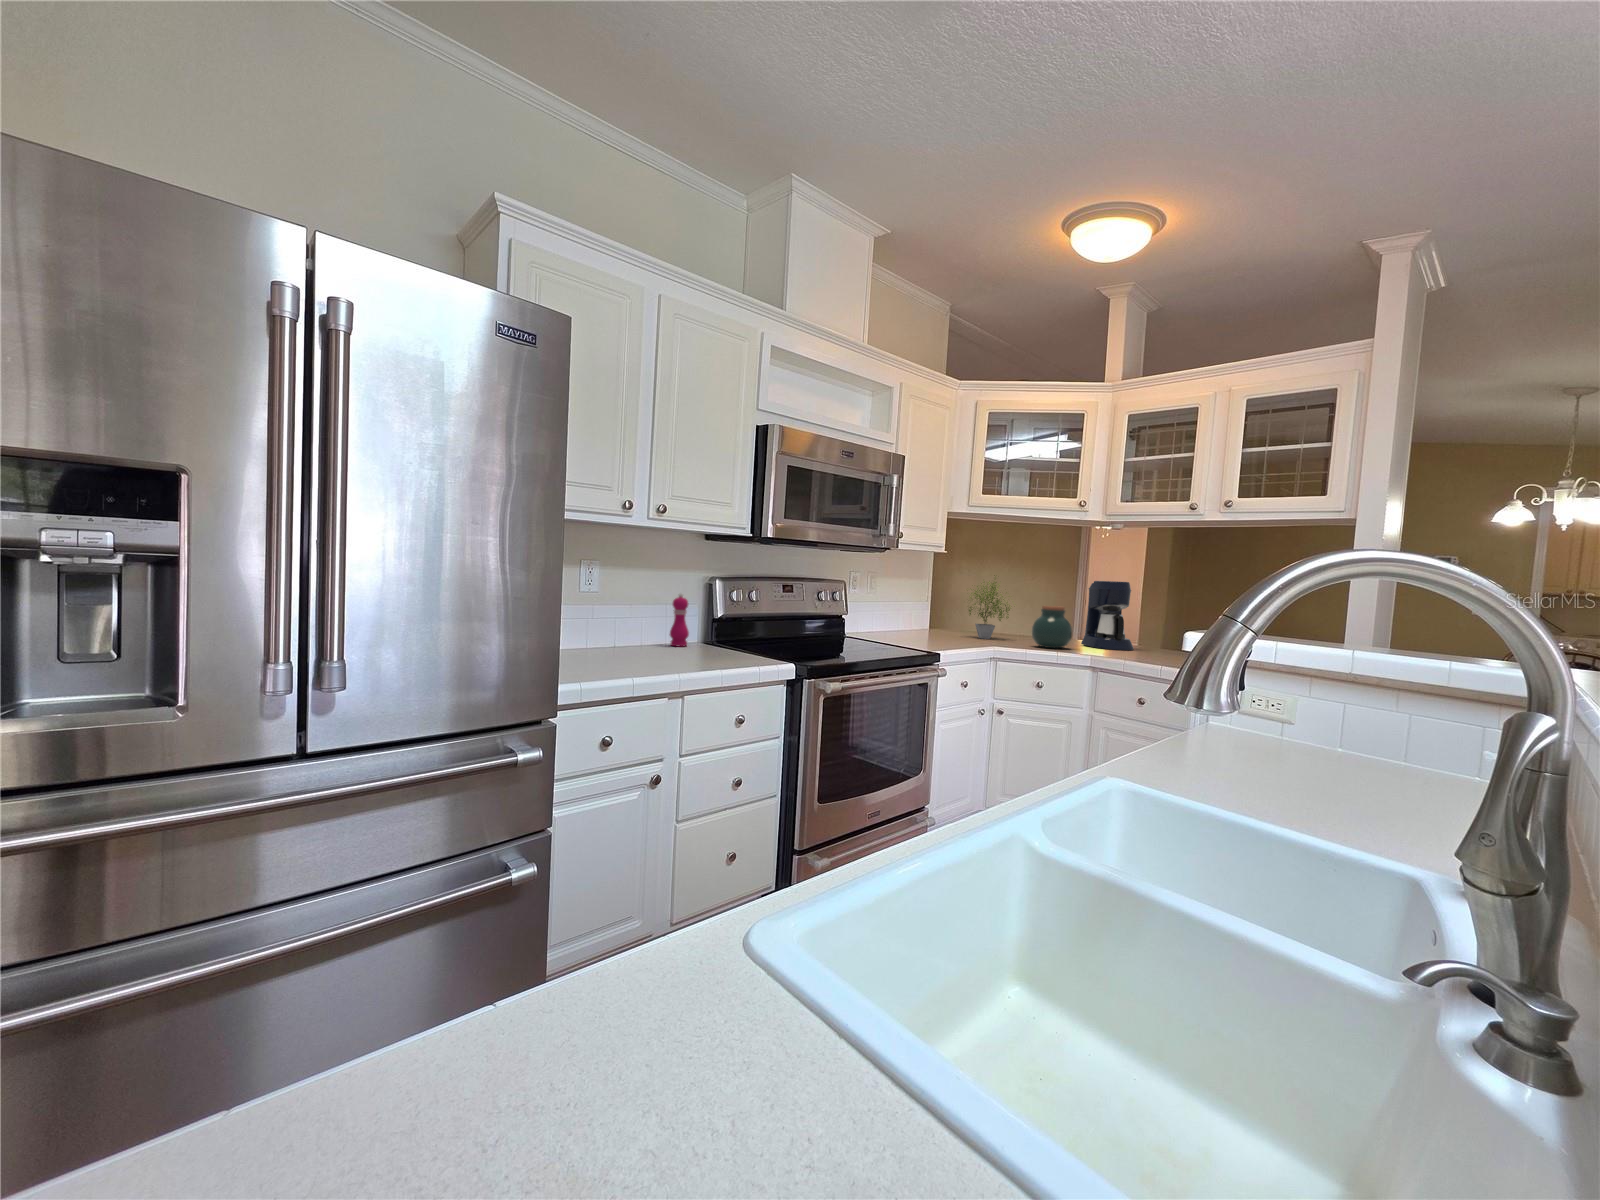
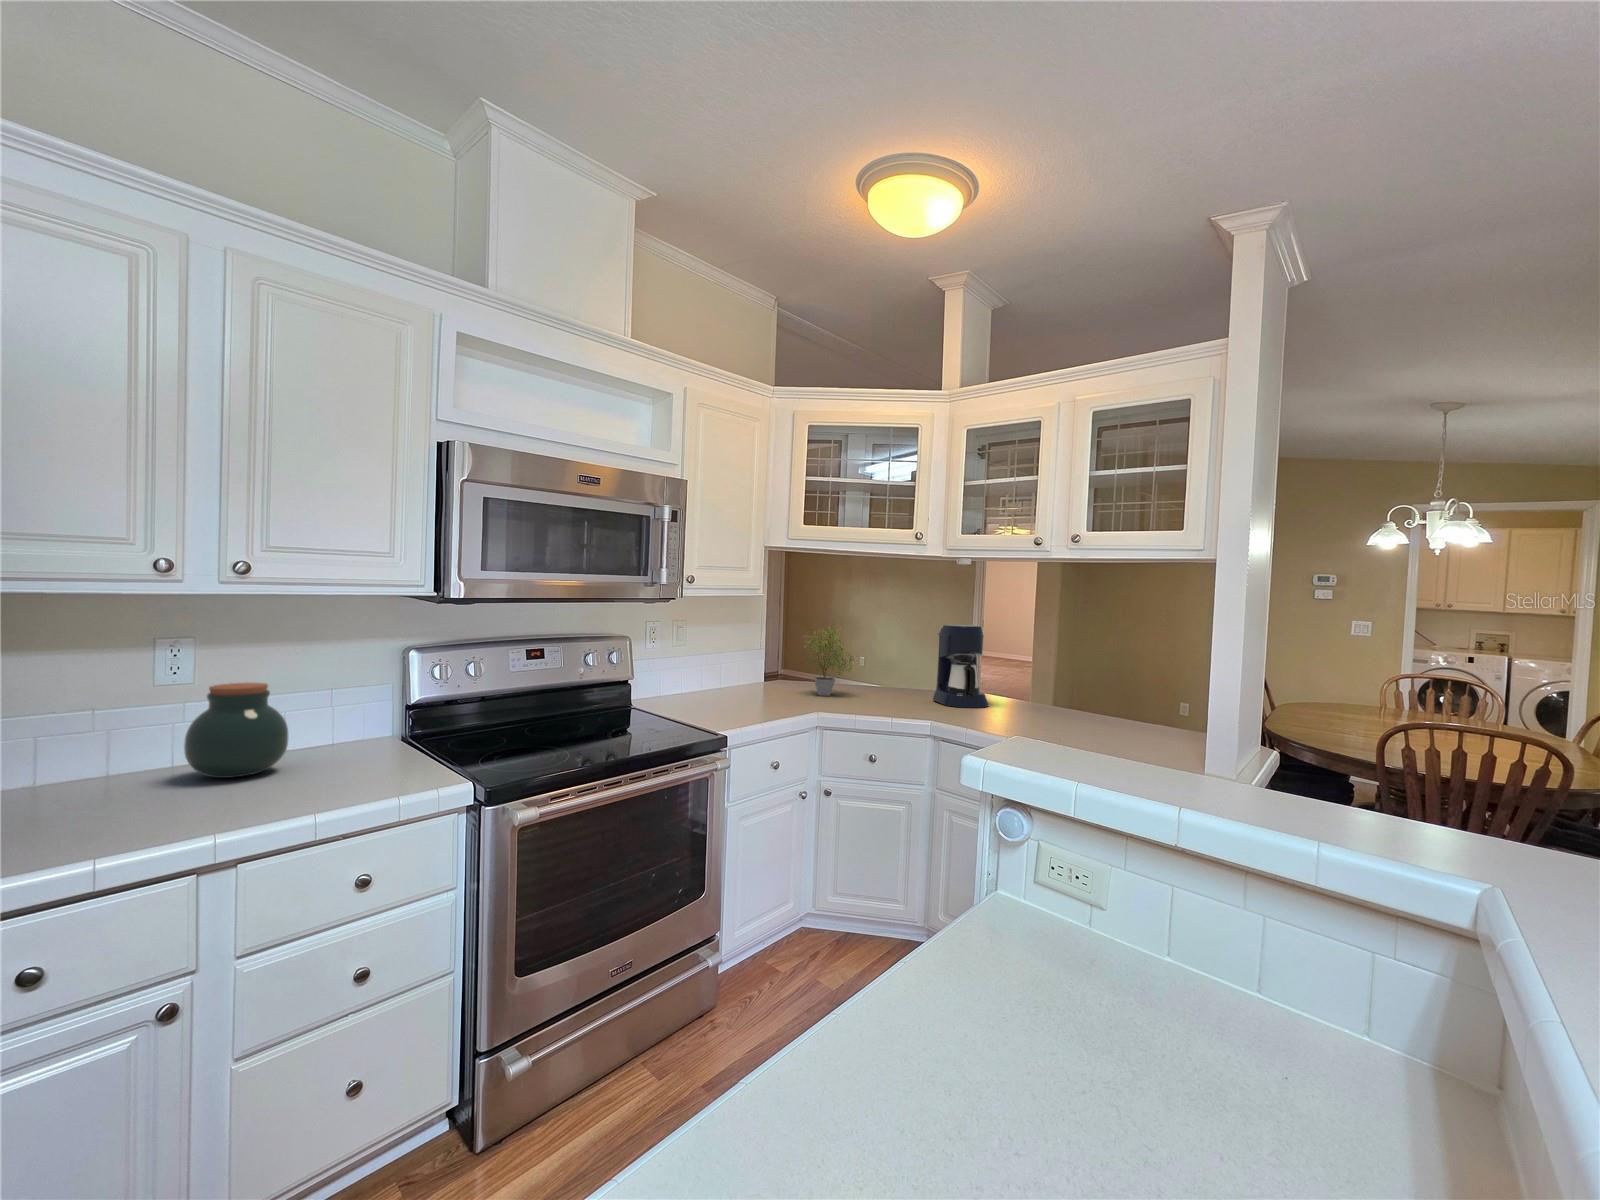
pepper mill: present [670,593,689,646] -> none [339,671,370,746]
jar: present [1032,606,1072,648] -> present [184,683,288,778]

